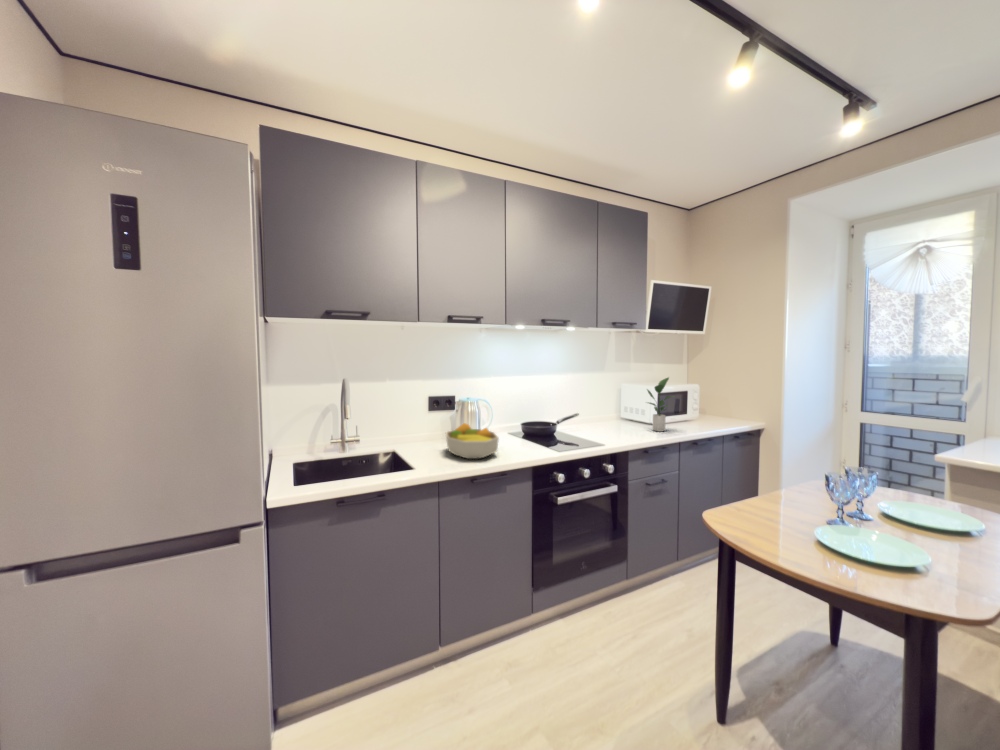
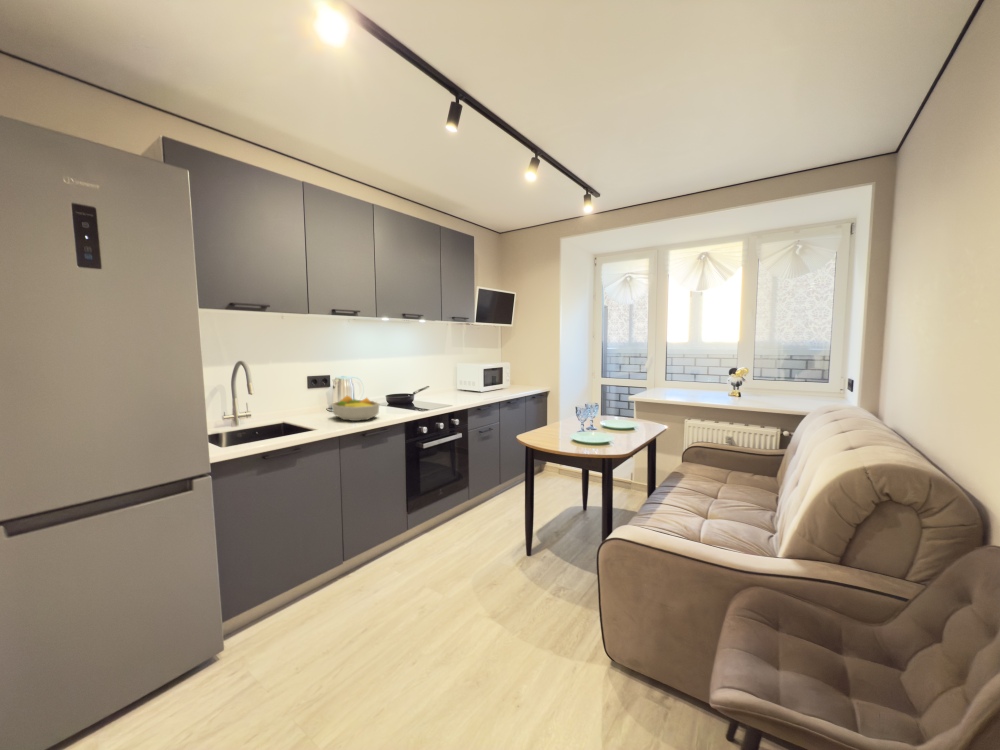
potted plant: present [647,378,673,431] -> none [477,357,497,396]

